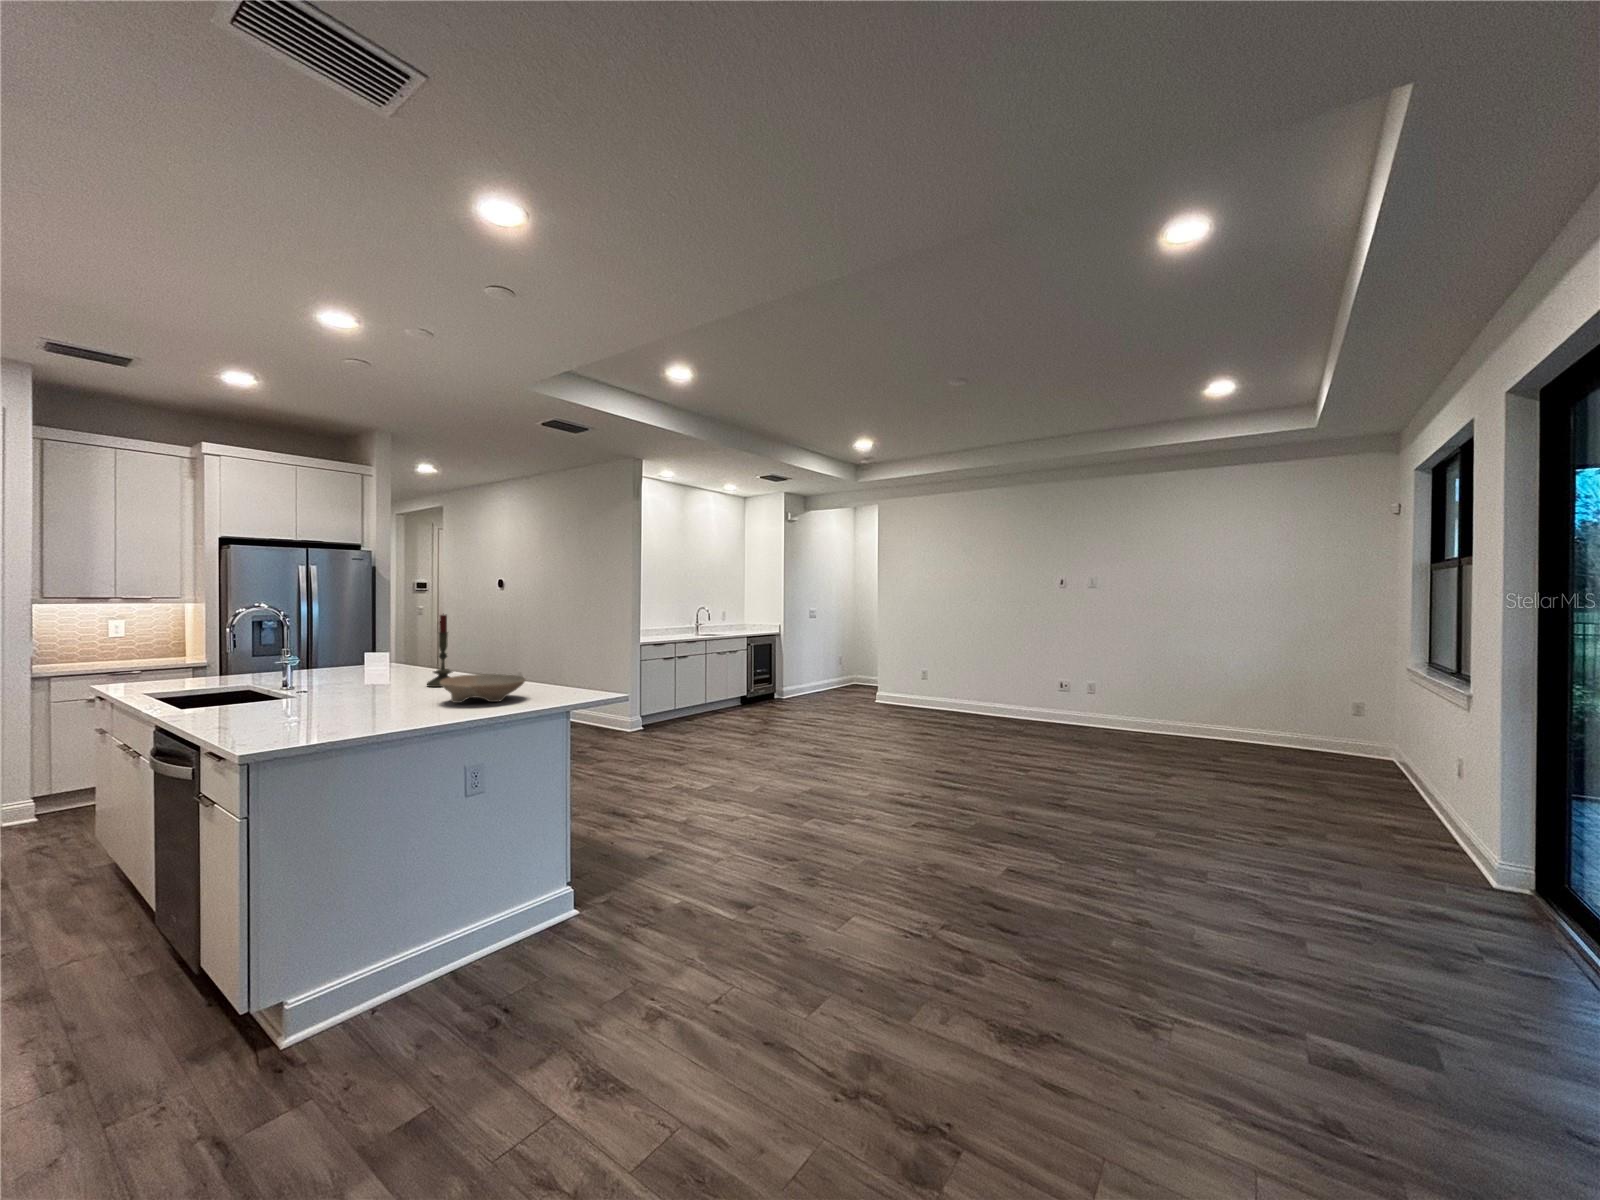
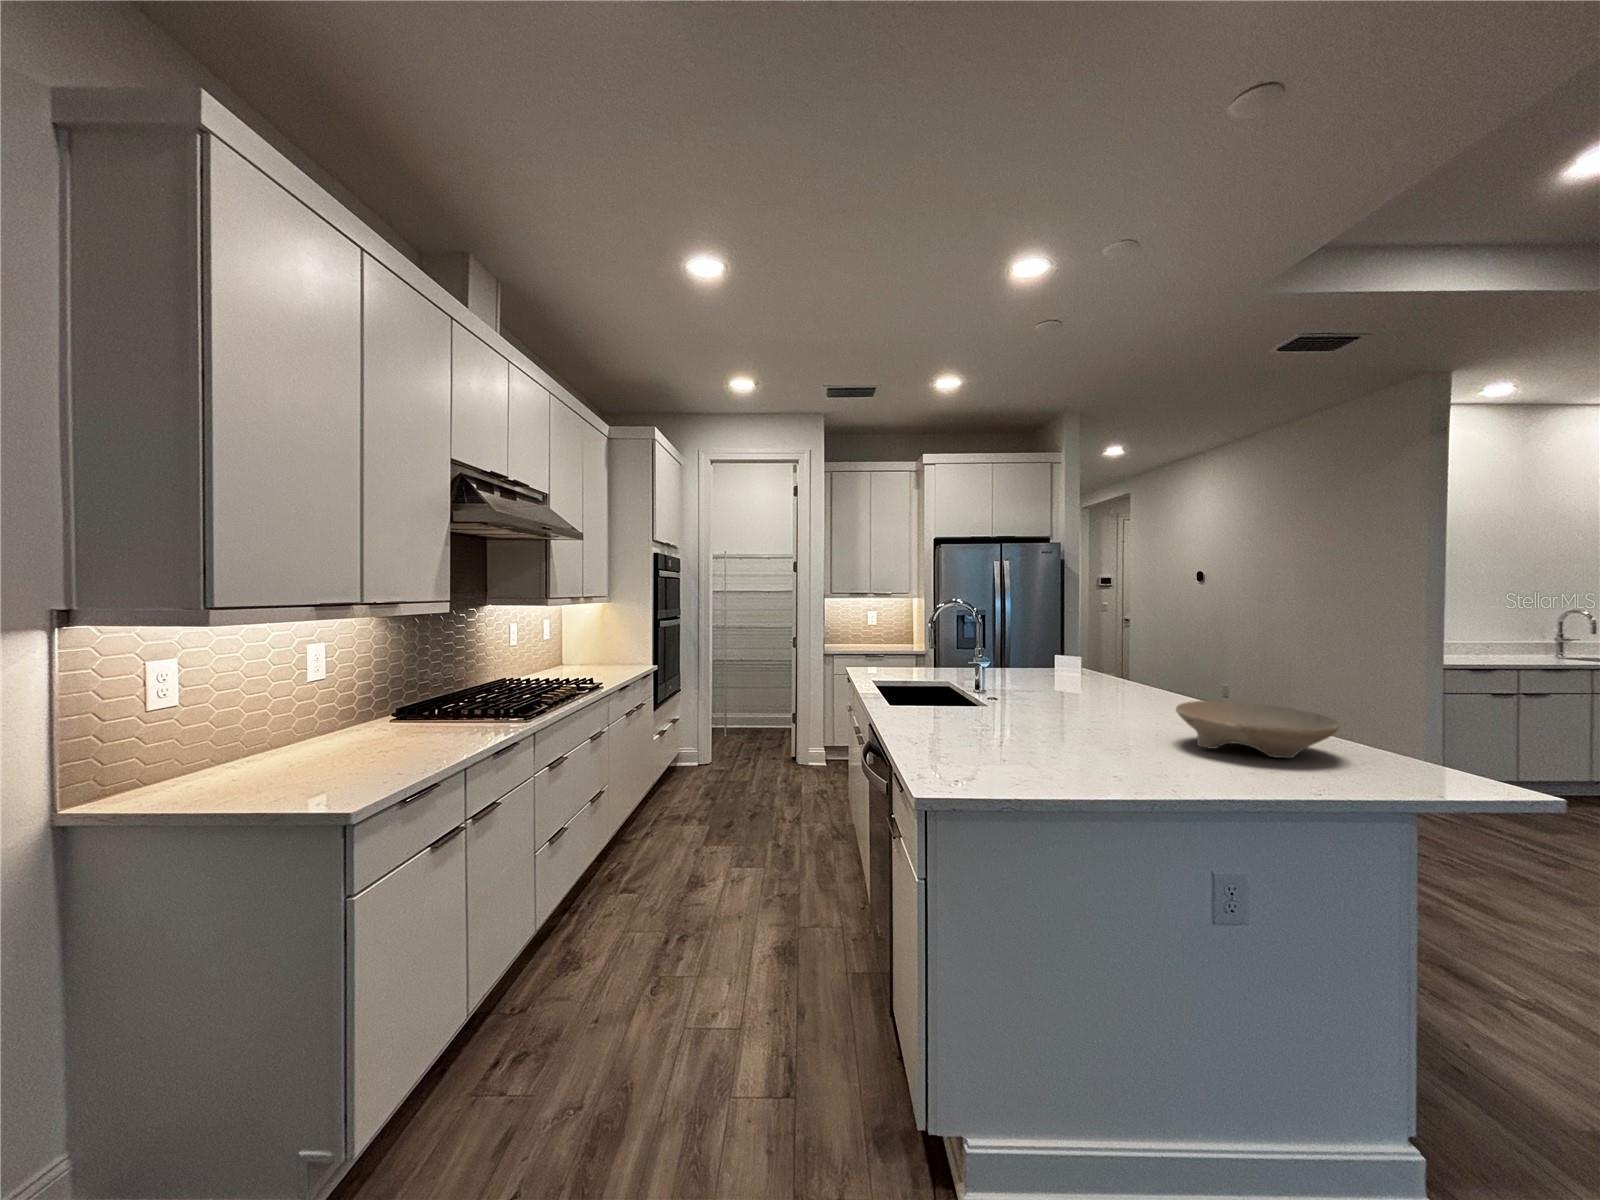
candle: present [427,614,452,687] -> none [1141,603,1188,711]

